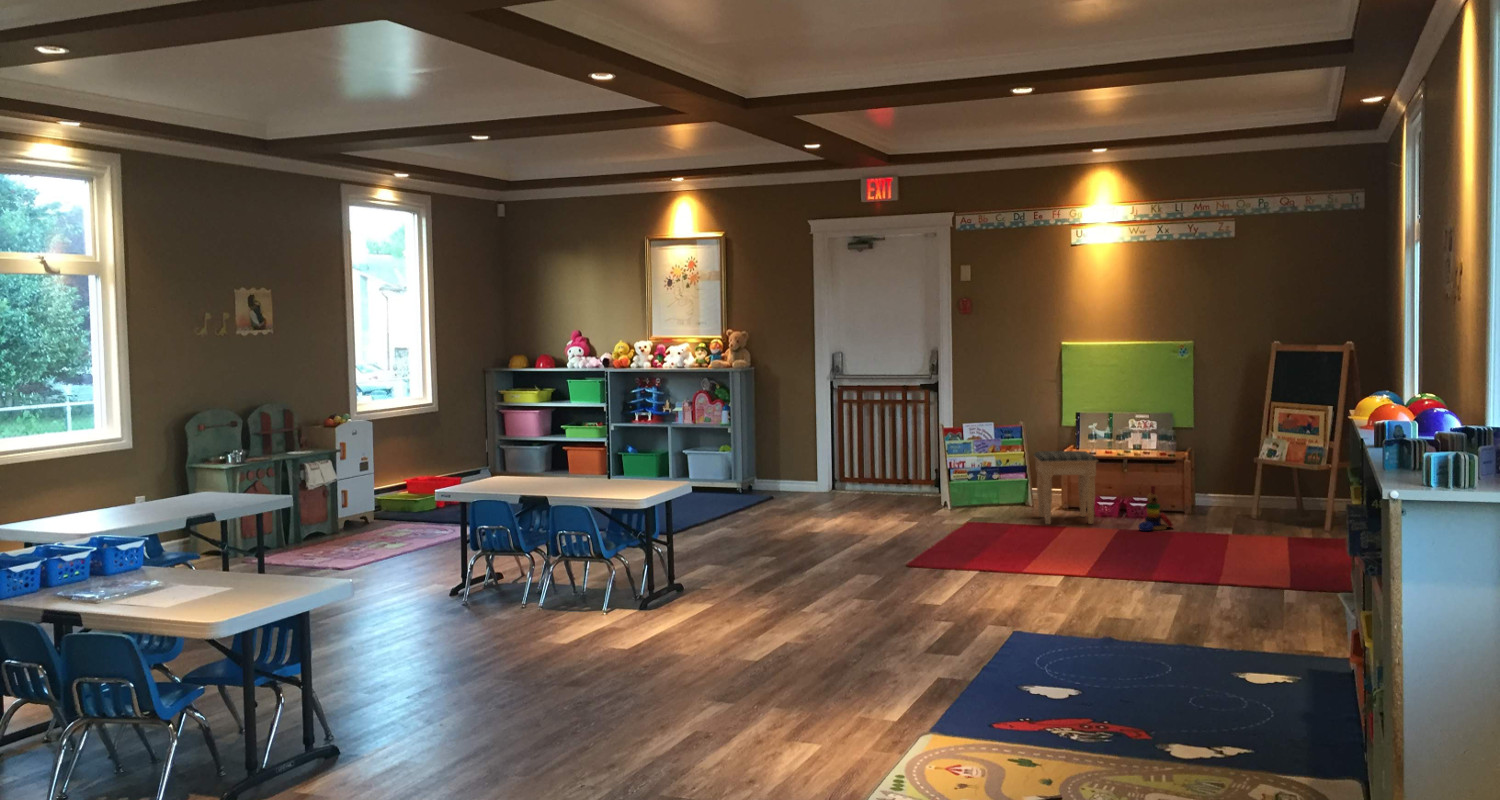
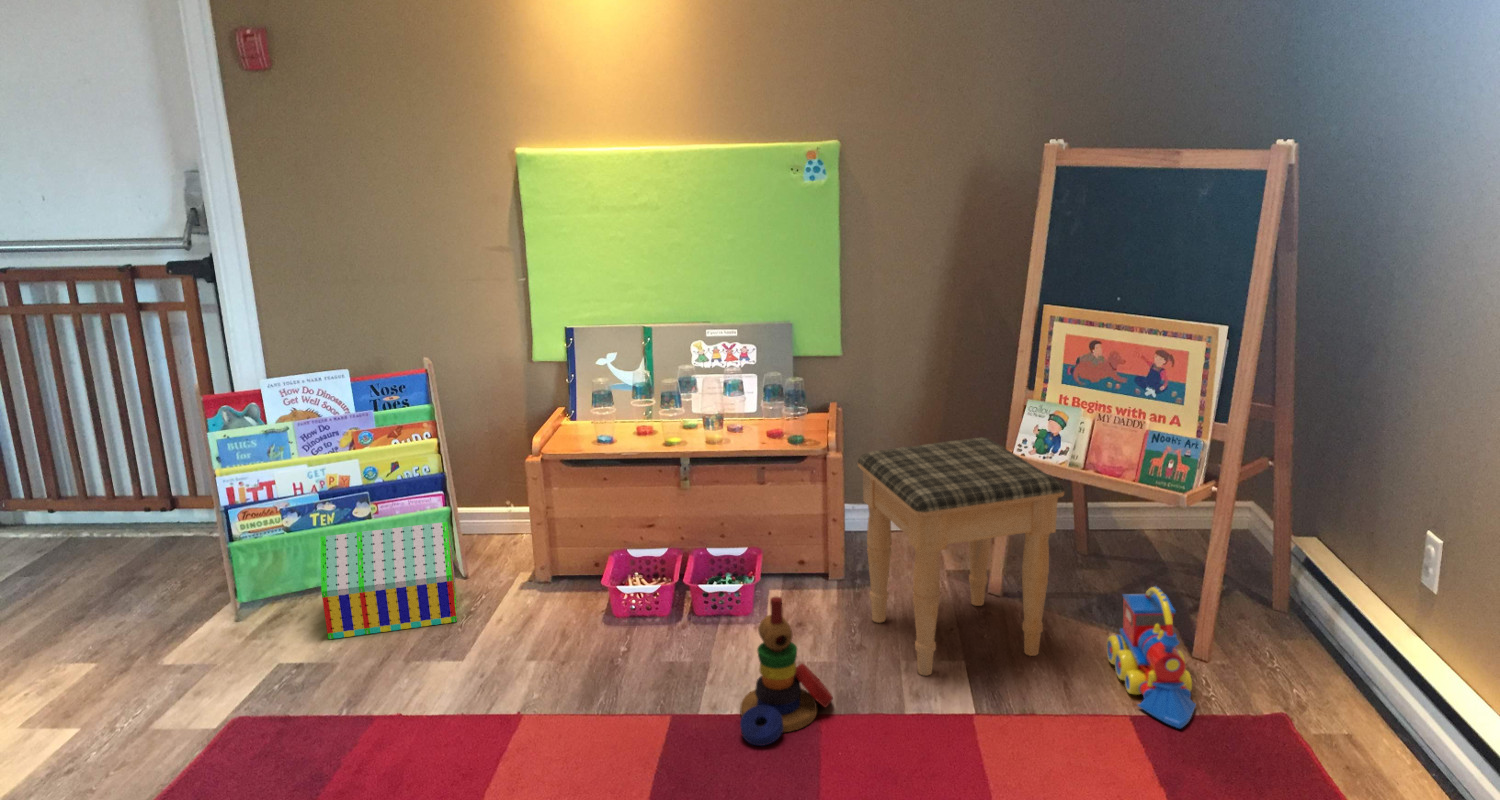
footstool: present [1033,451,1098,524] -> present [858,438,1064,676]
toy house: none [985,477,1033,513] -> present [320,522,457,639]
toy train: none [1284,494,1310,536] -> present [1106,586,1196,728]

